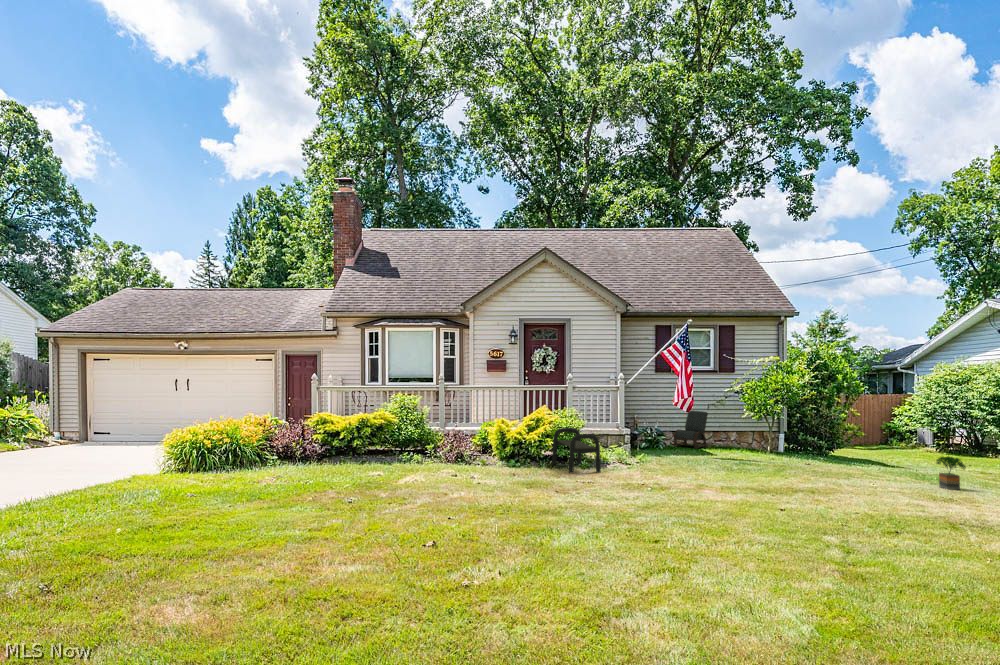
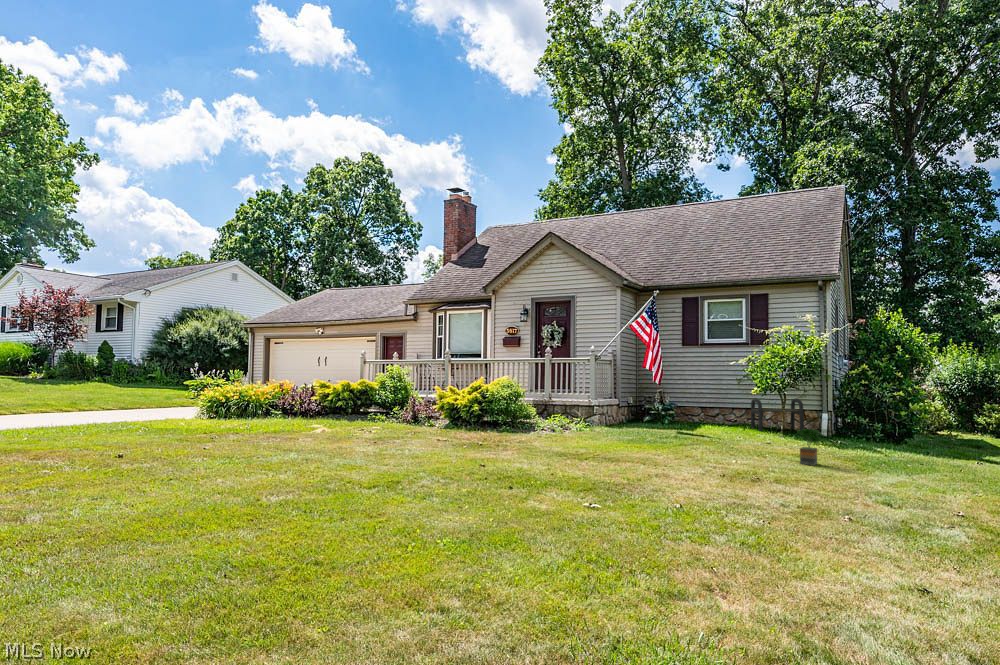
lounge chair: present [674,411,708,449] -> none [690,386,733,426]
bench: present [552,428,601,473] -> present [751,399,804,431]

